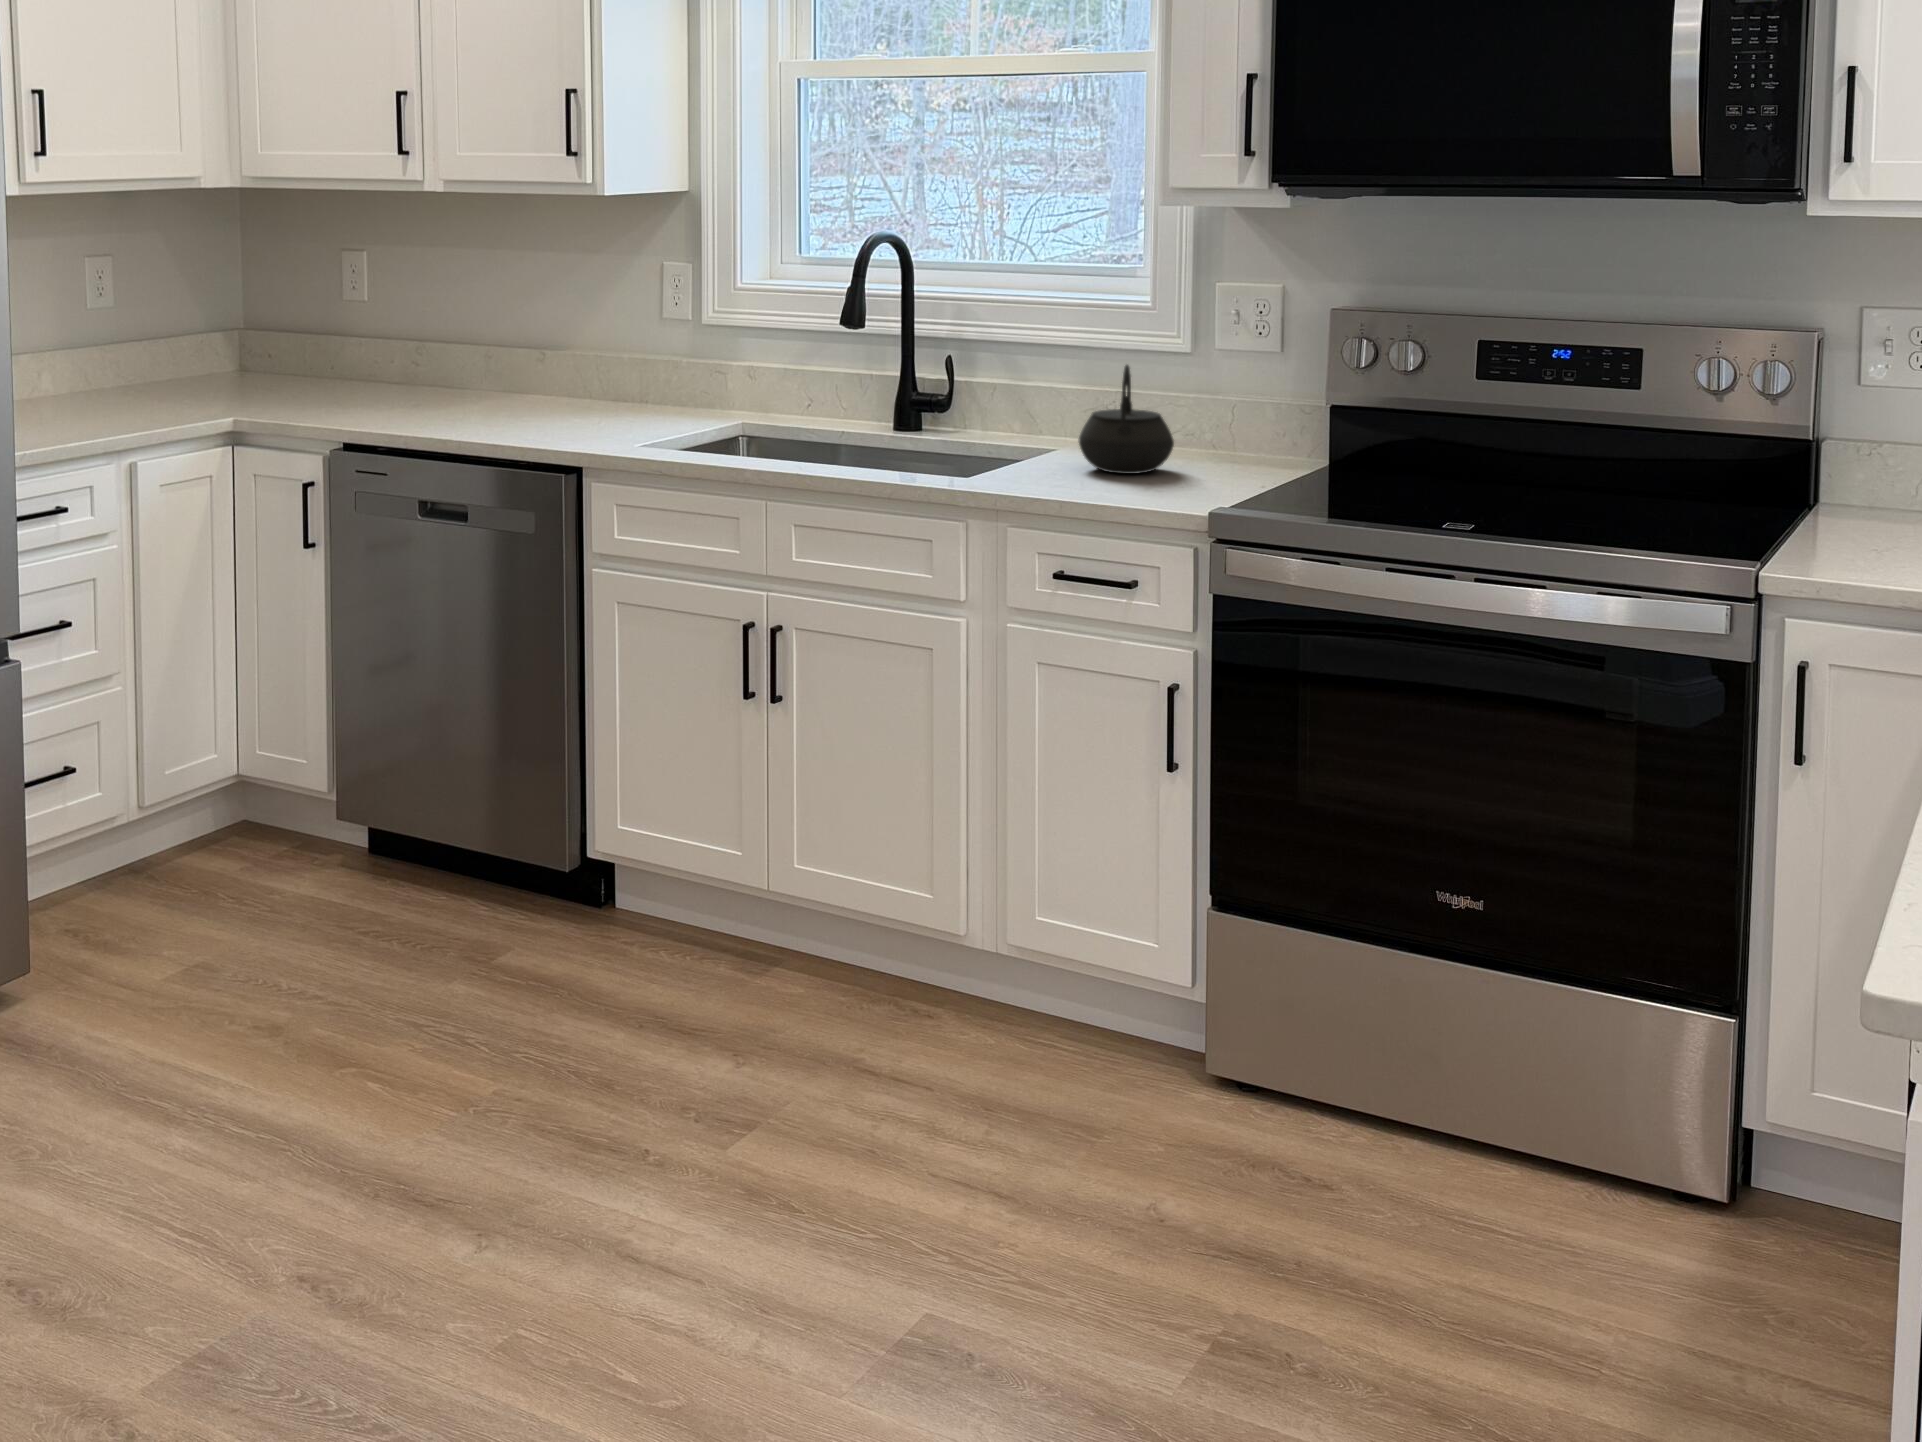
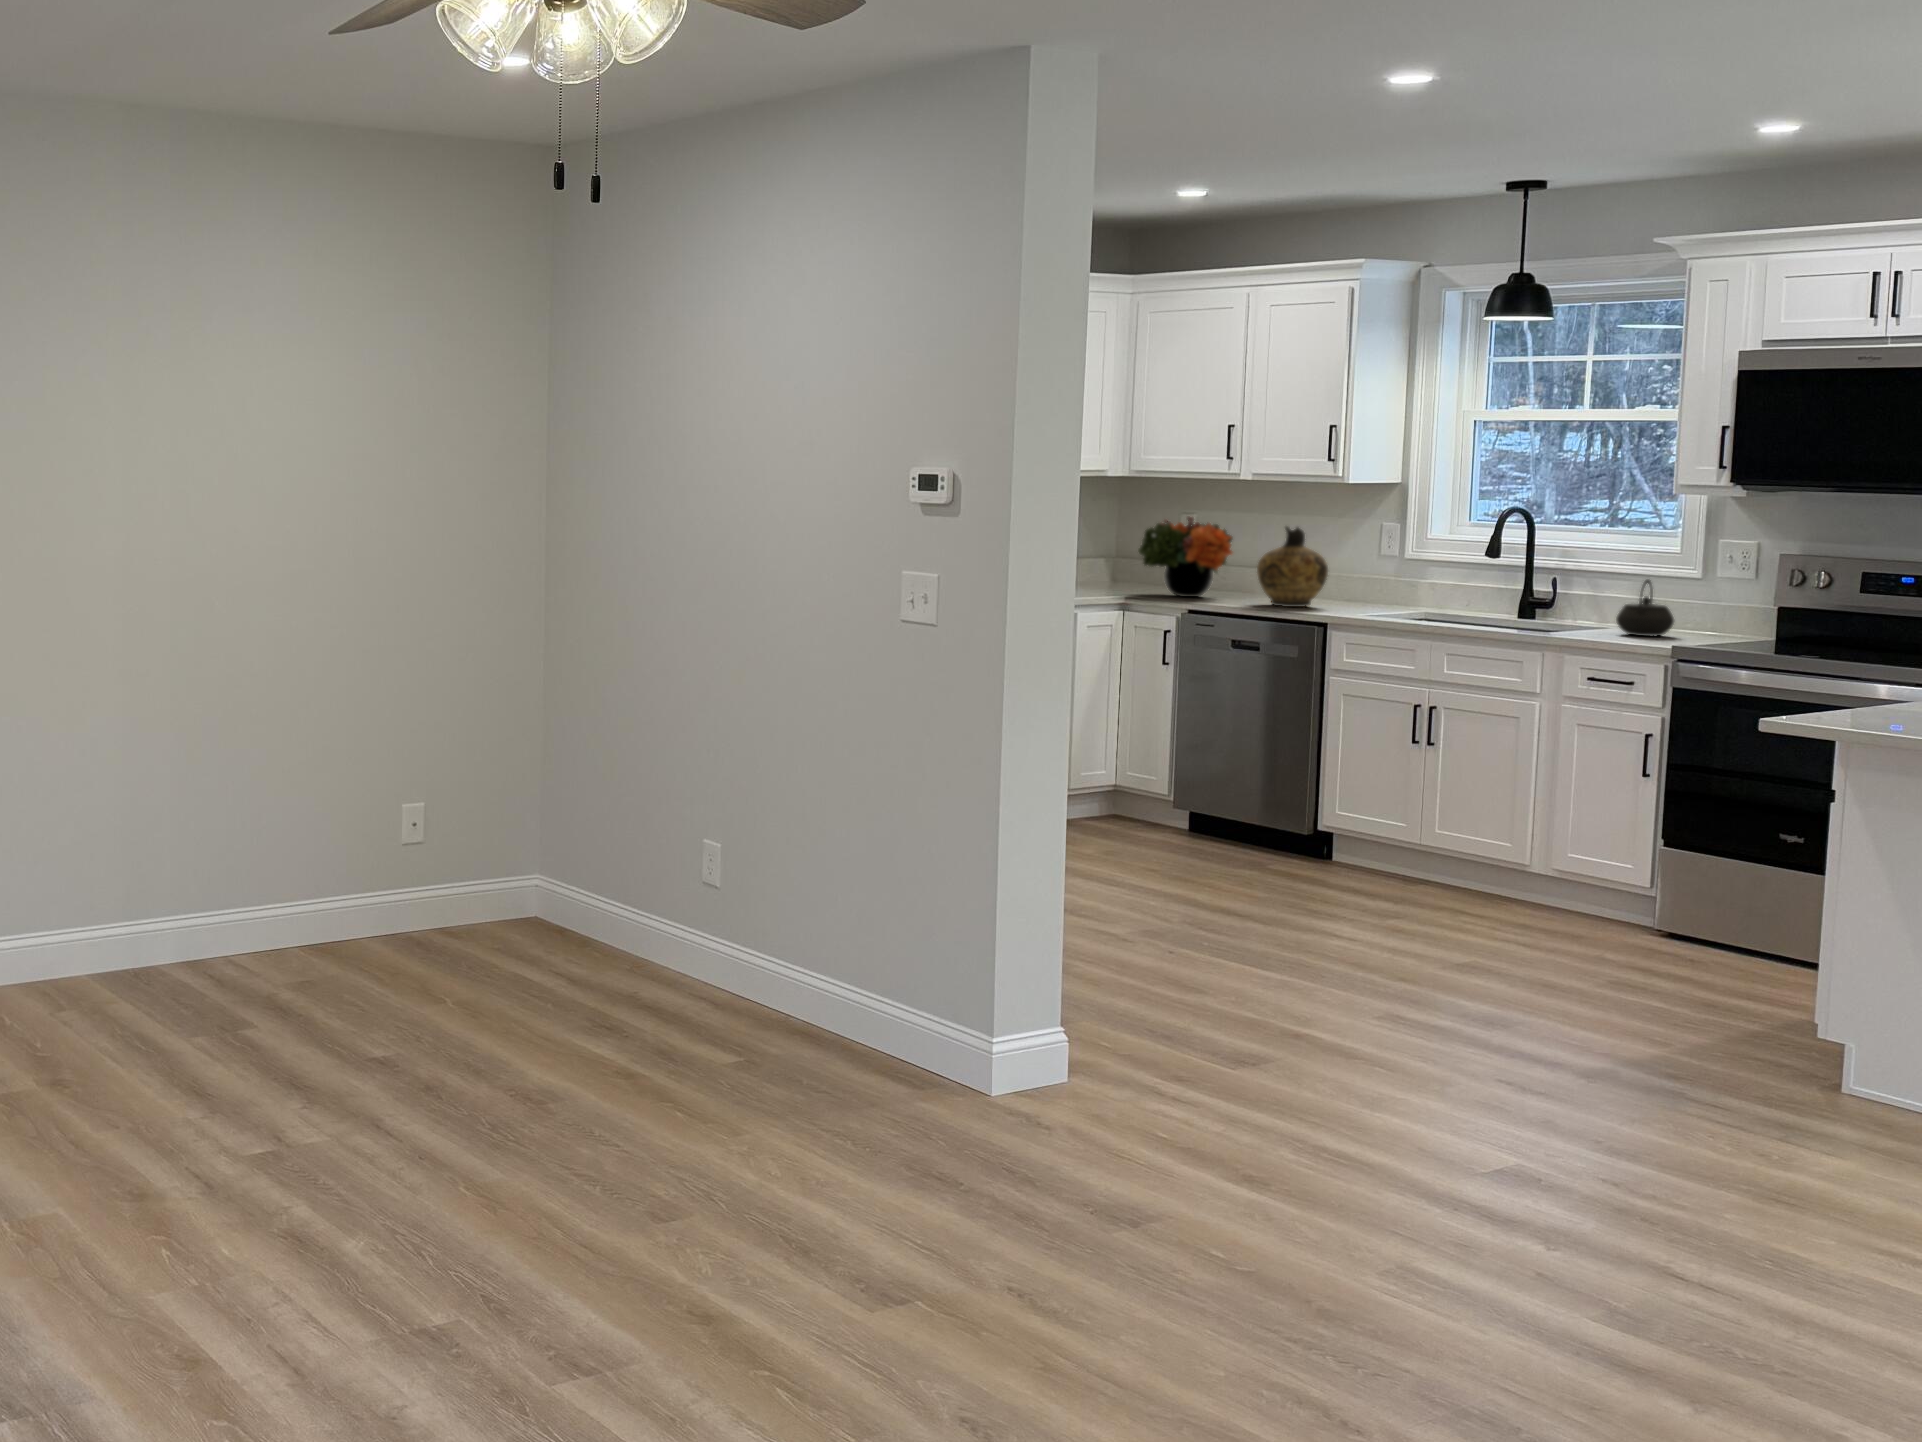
flower arrangement: none [243,259,419,412] -> present [1139,517,1233,597]
ceramic jug: none [457,276,580,429] -> present [1257,527,1328,607]

